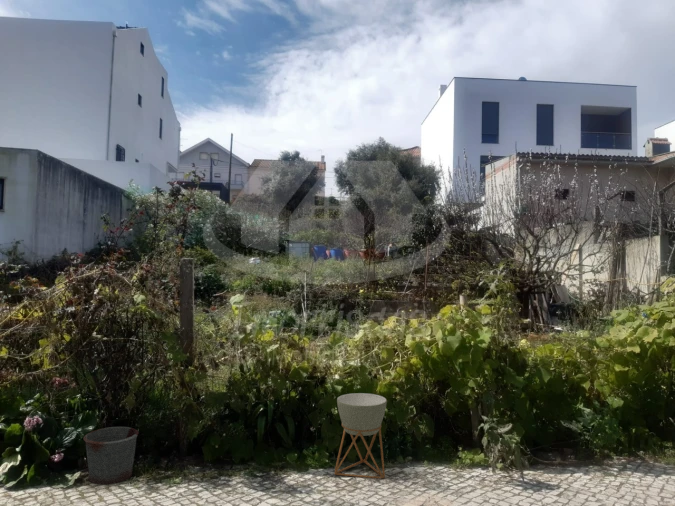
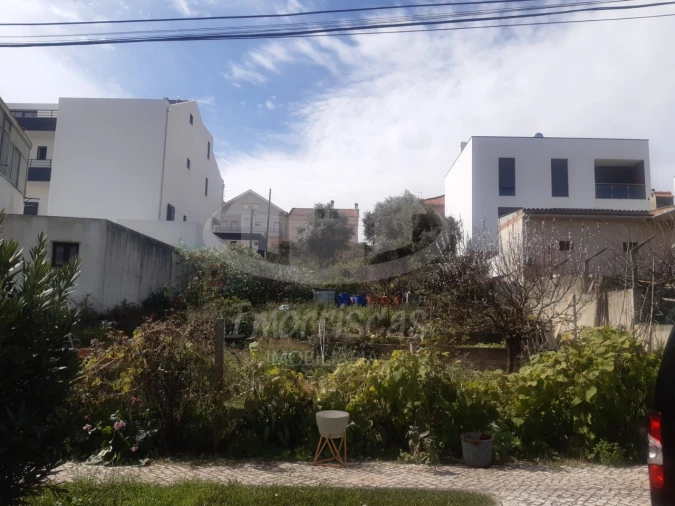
bucket: present [83,427,139,484] -> present [460,432,494,468]

